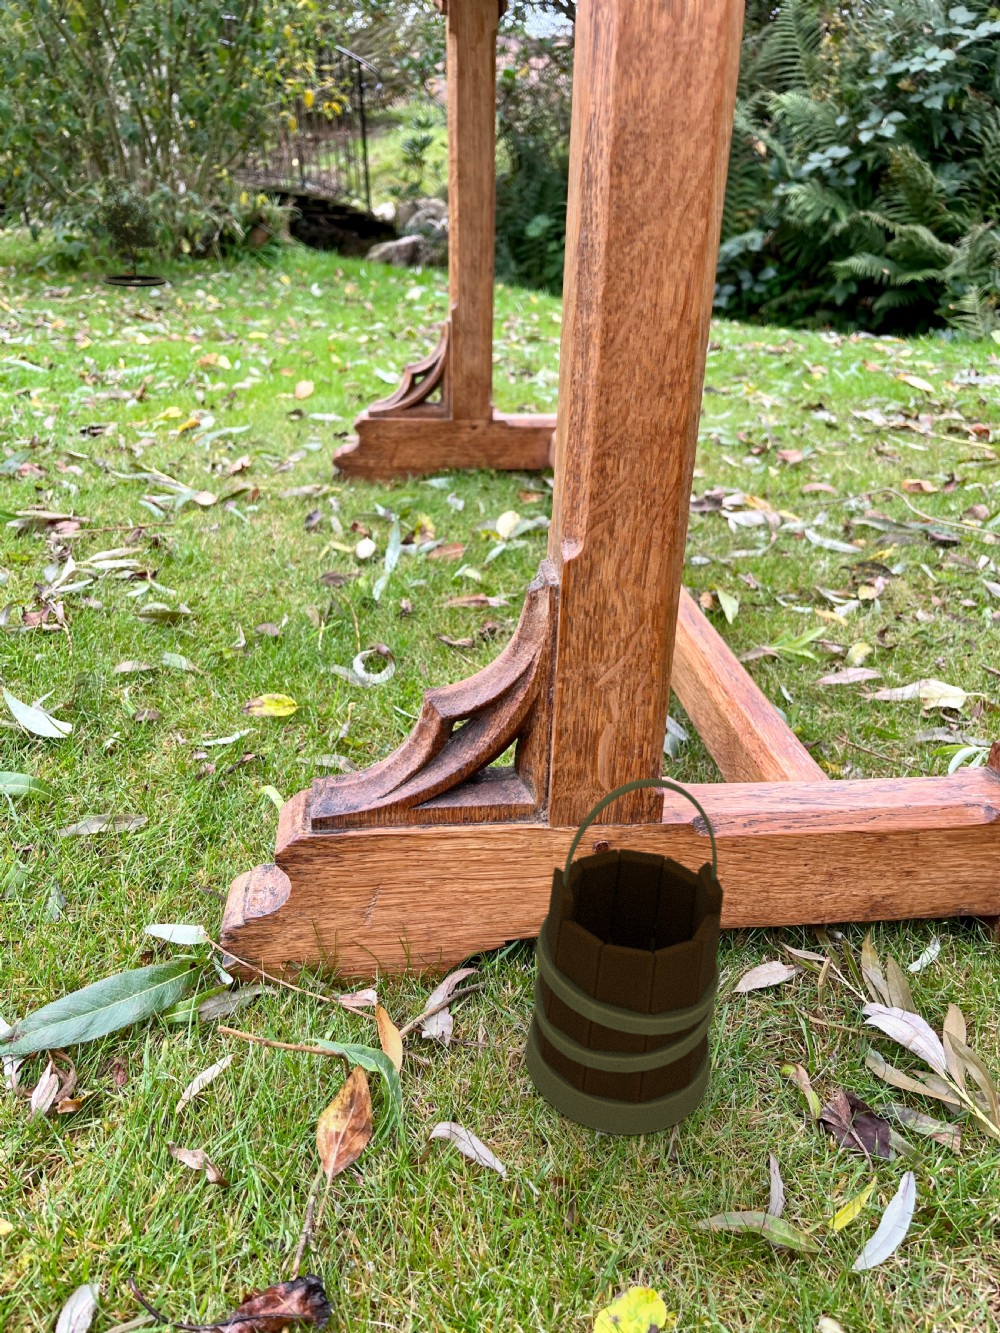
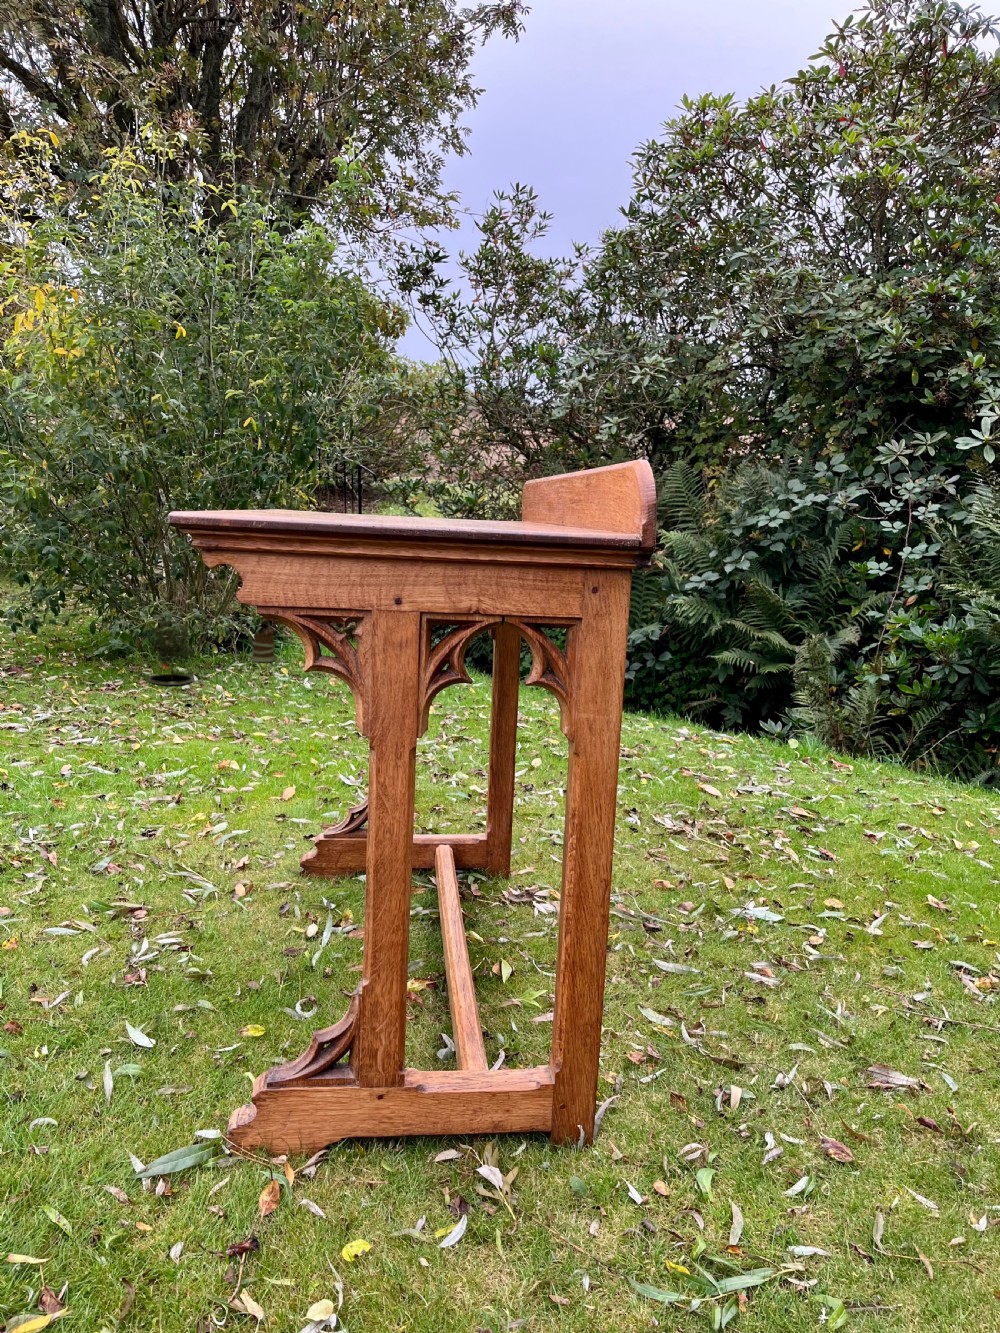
wooden bucket: present [526,778,724,1135] -> present [252,628,275,662]

